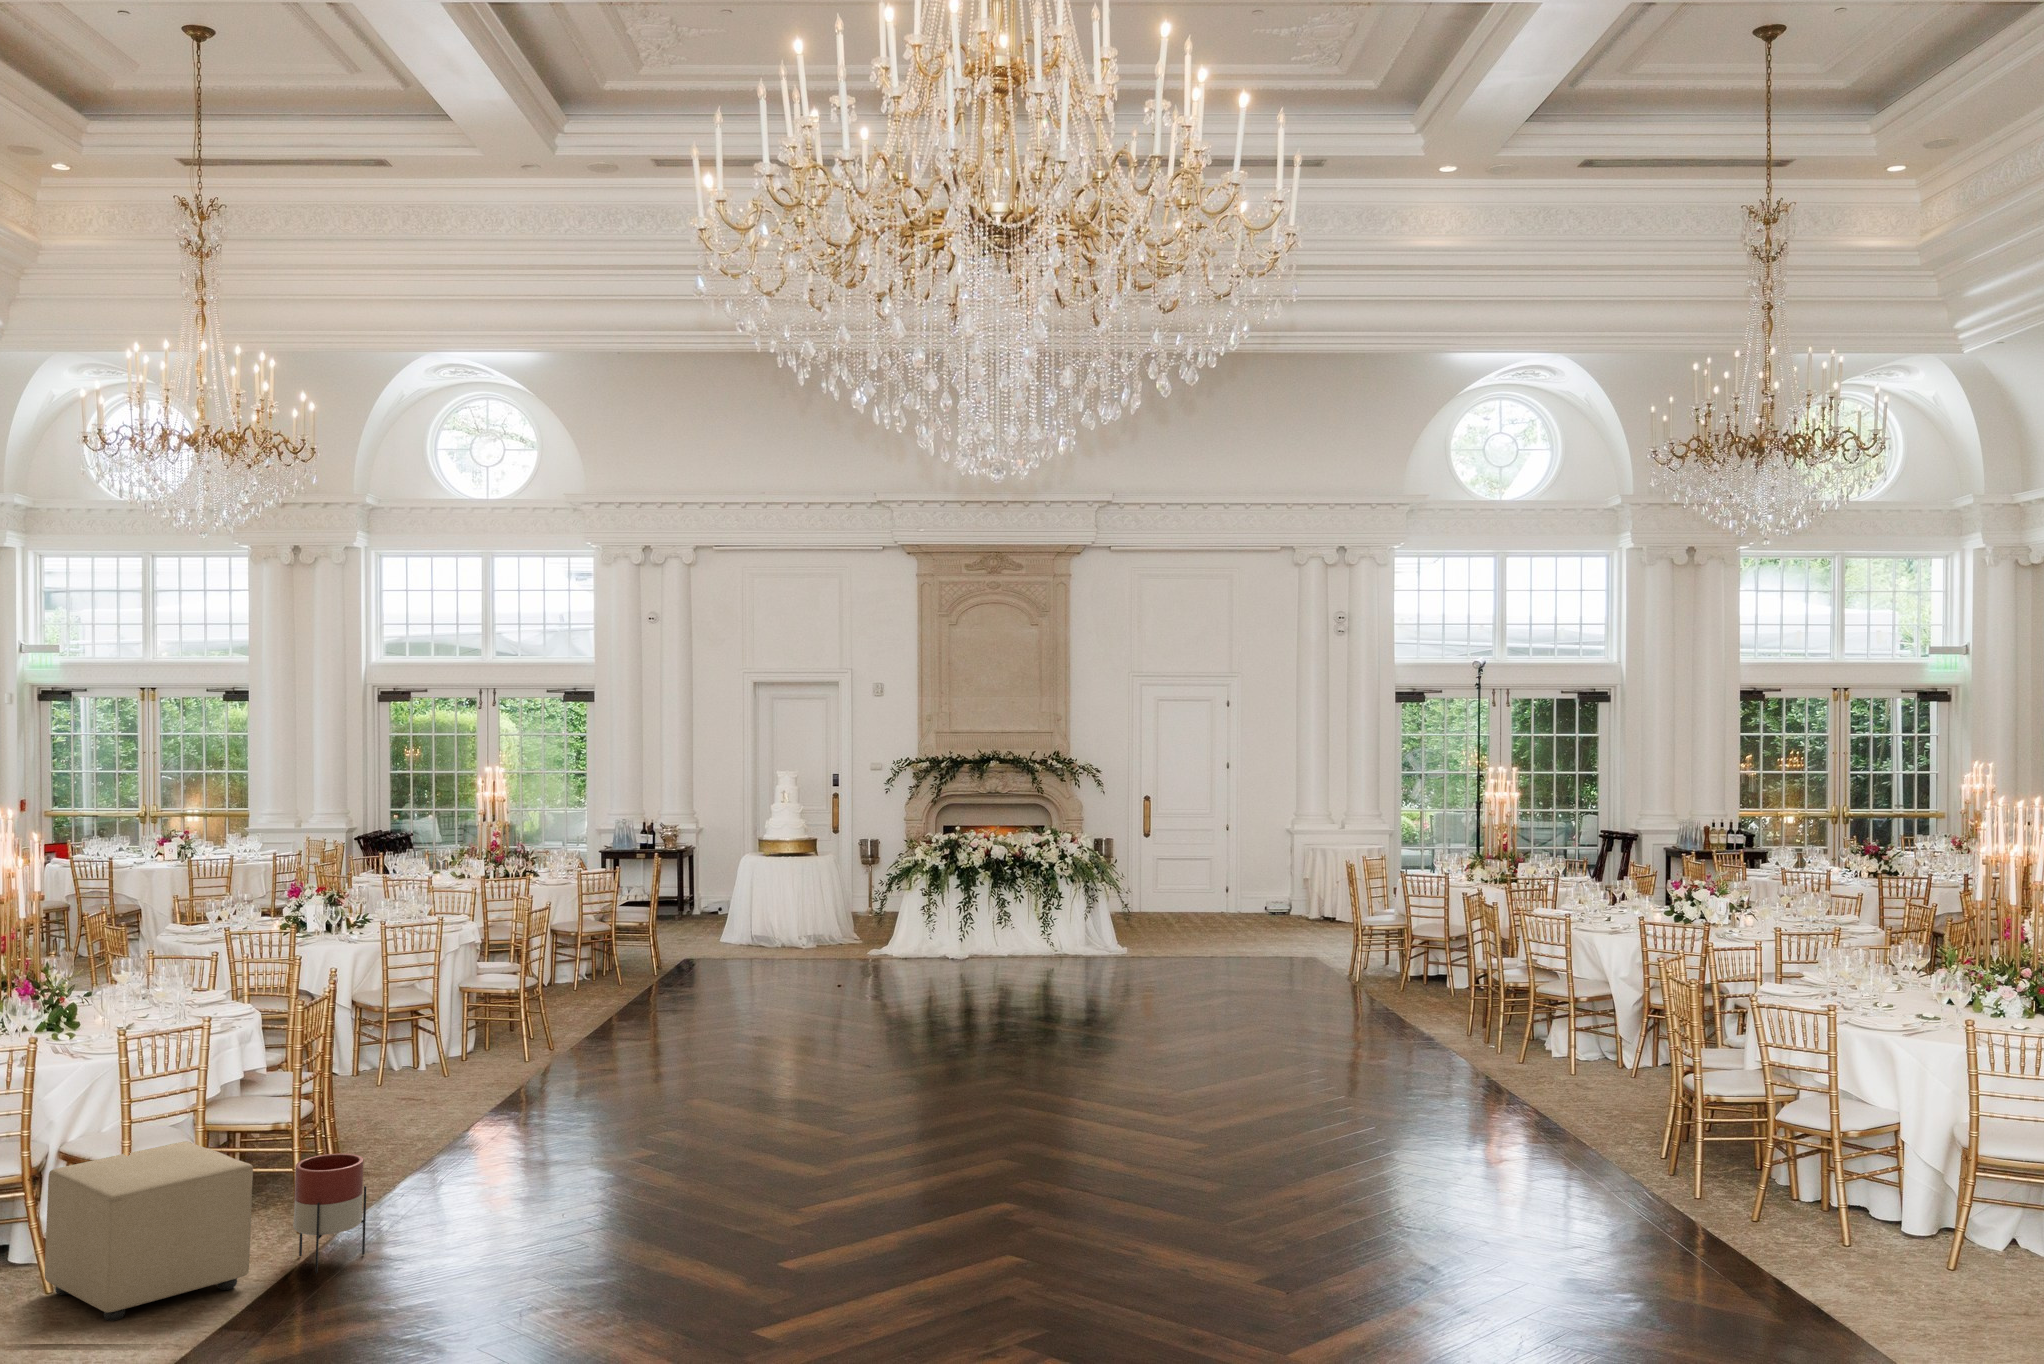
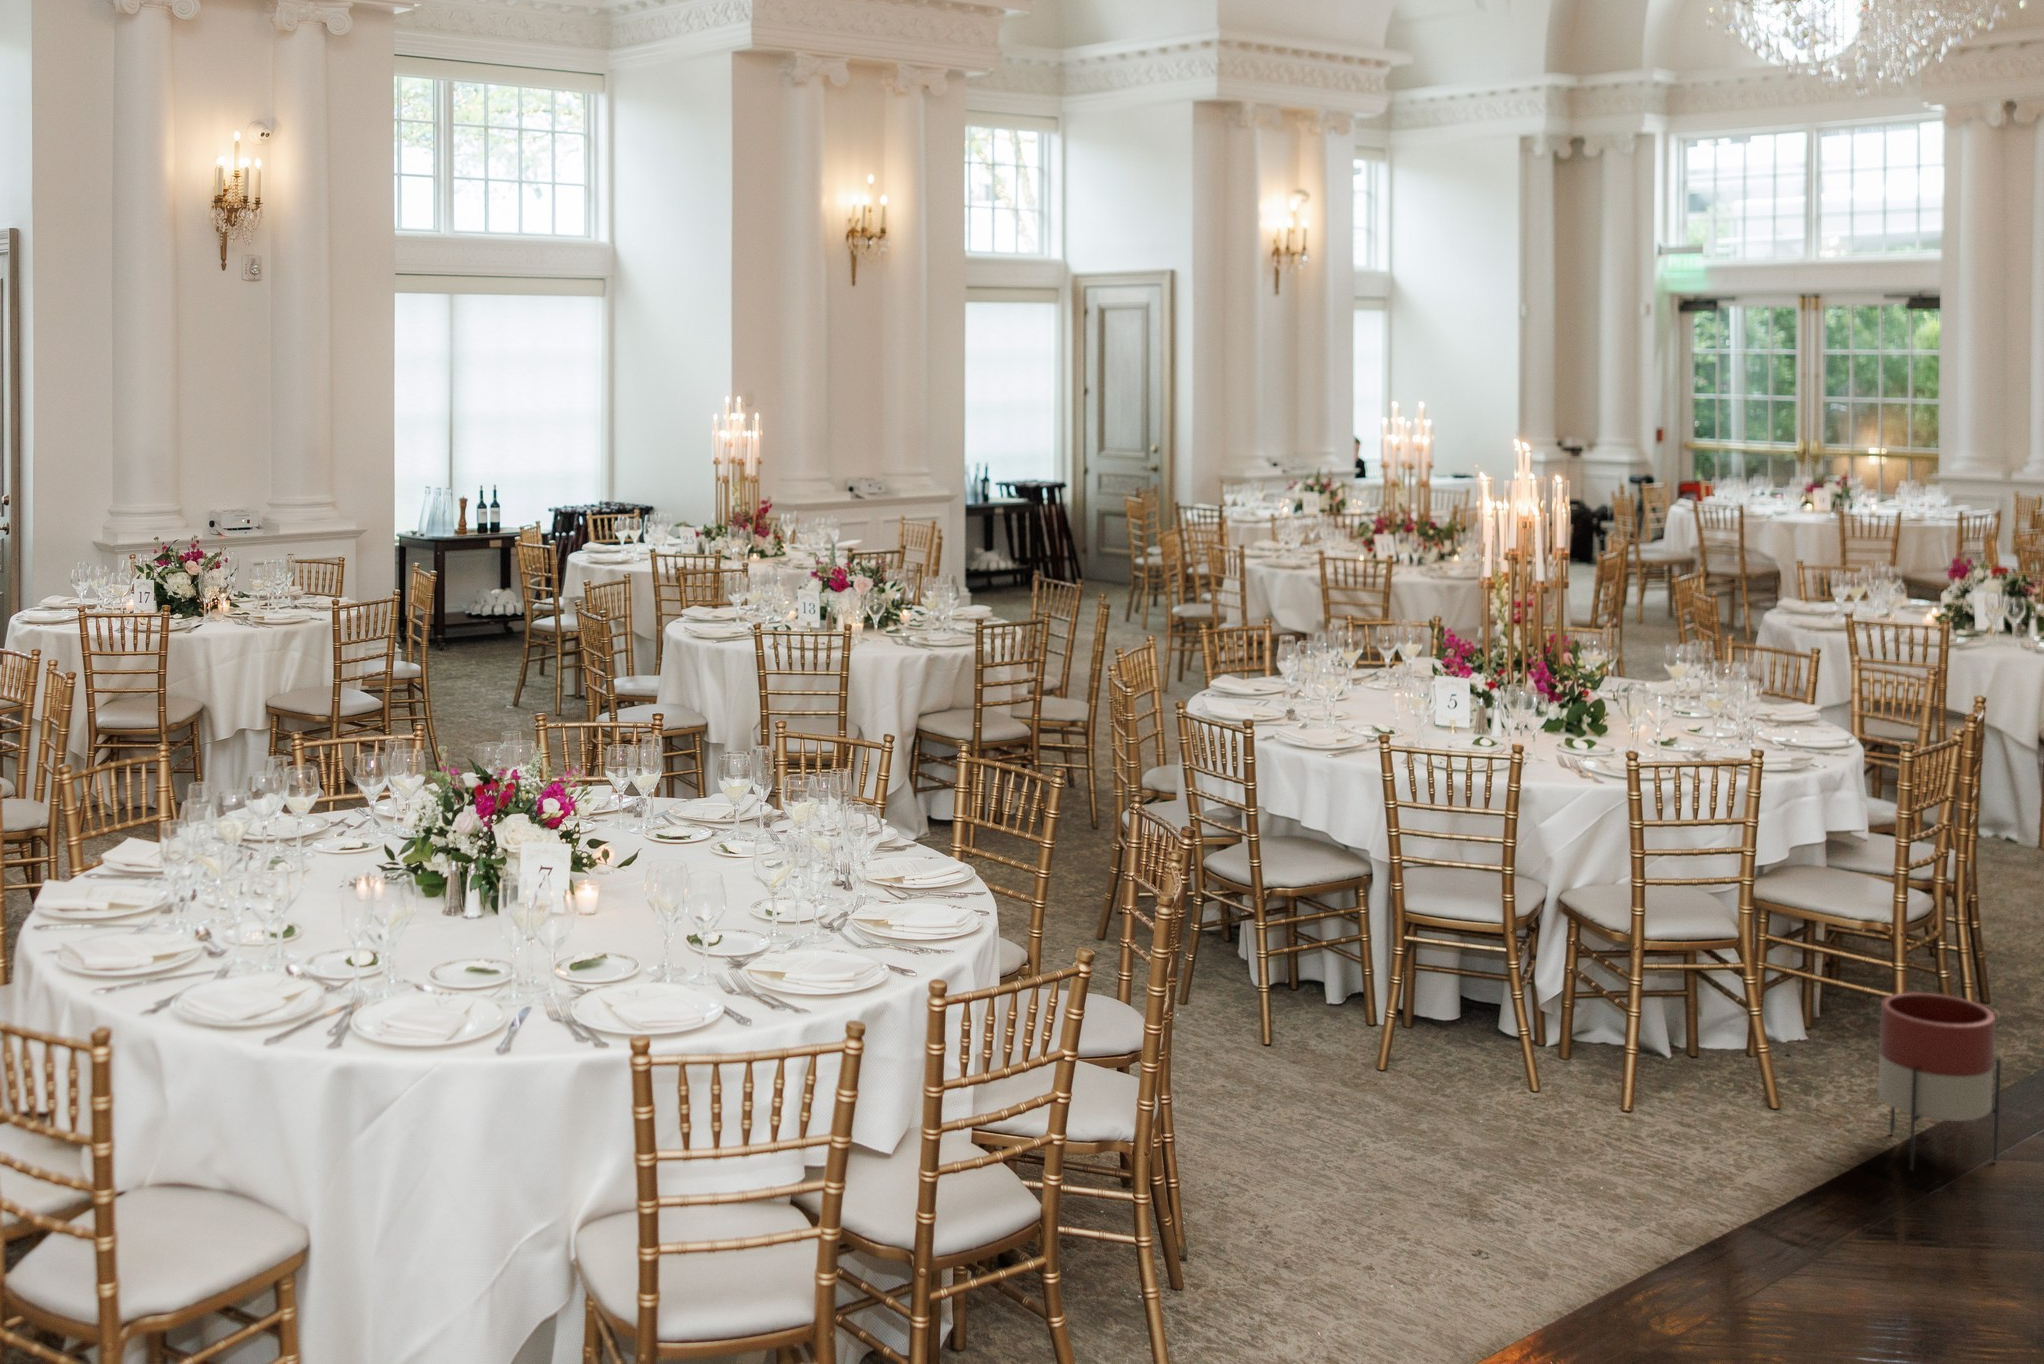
ottoman: present [45,1141,253,1321] -> none [1527,925,1807,1157]

